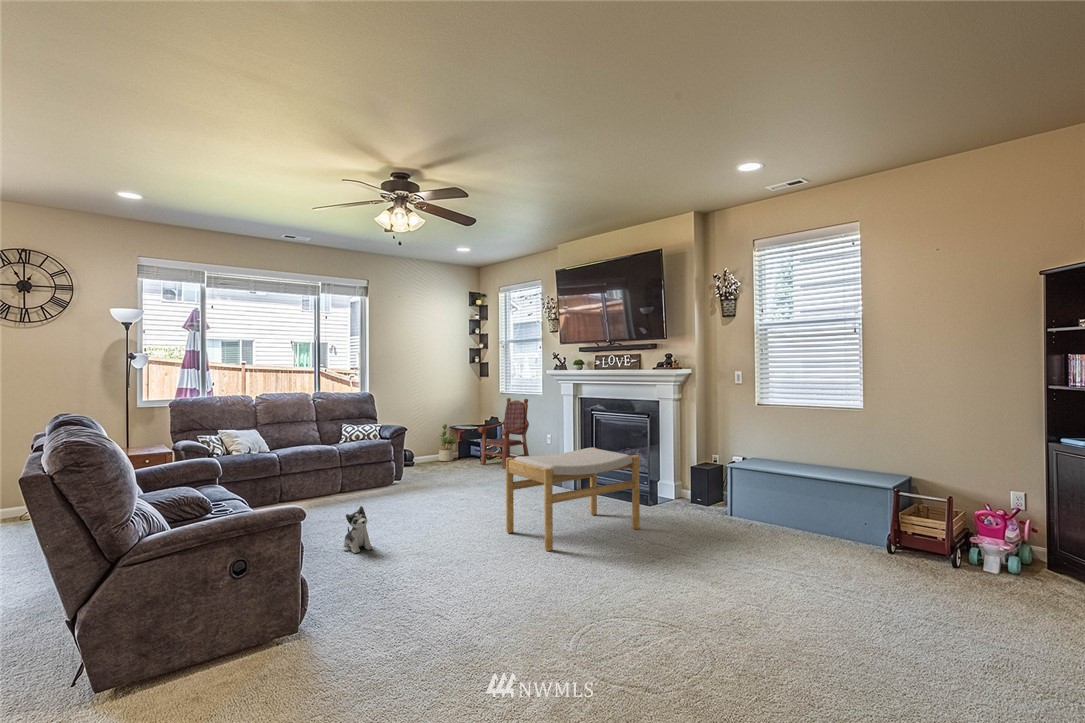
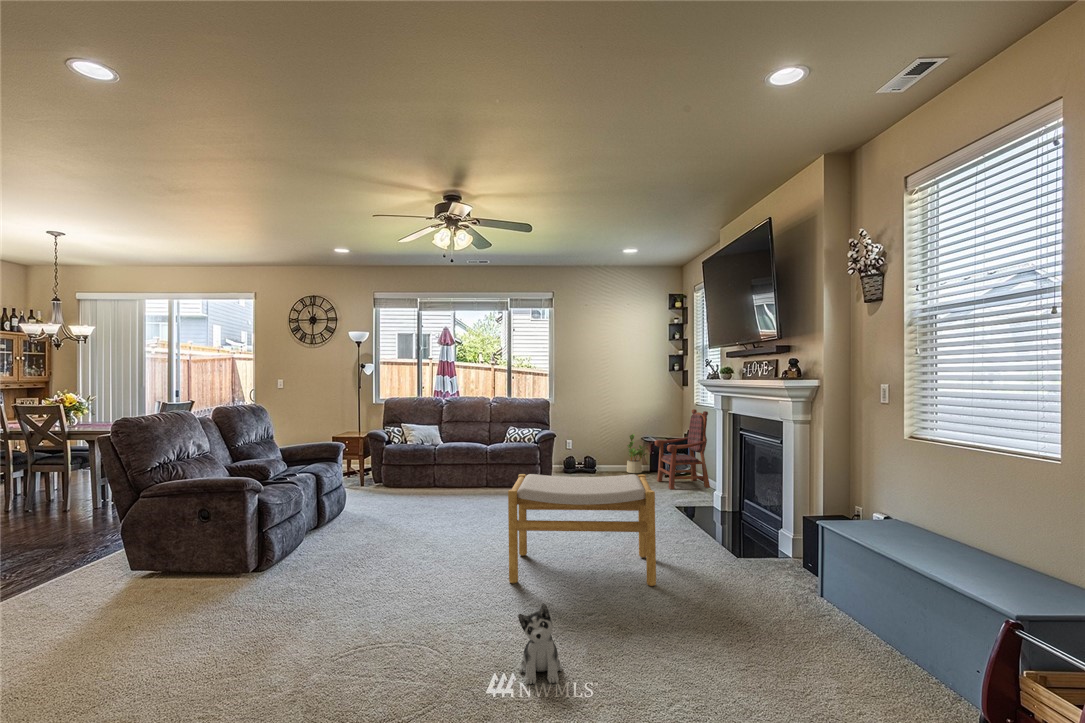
plush toy: present [343,506,373,553] -> present [518,604,562,684]

